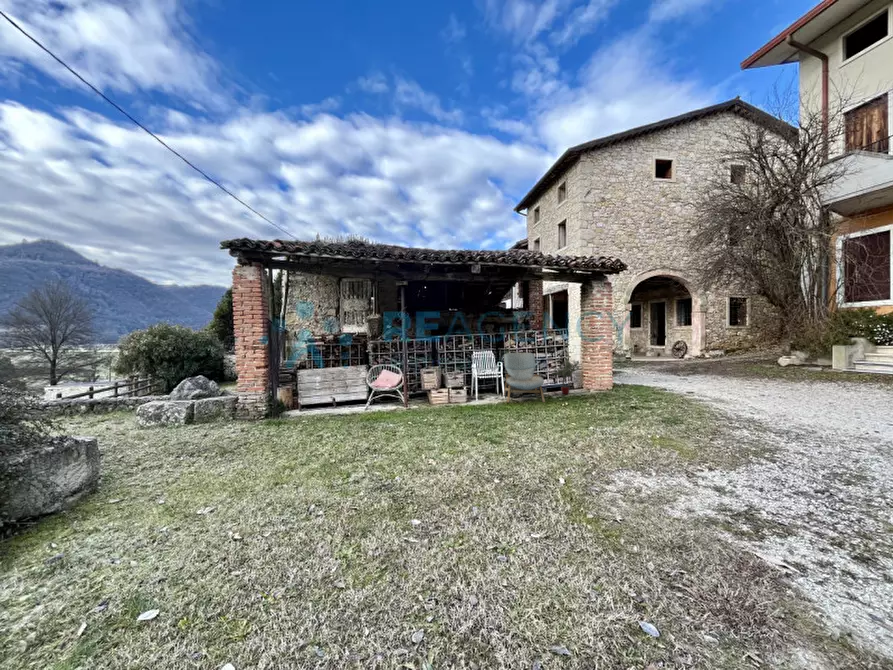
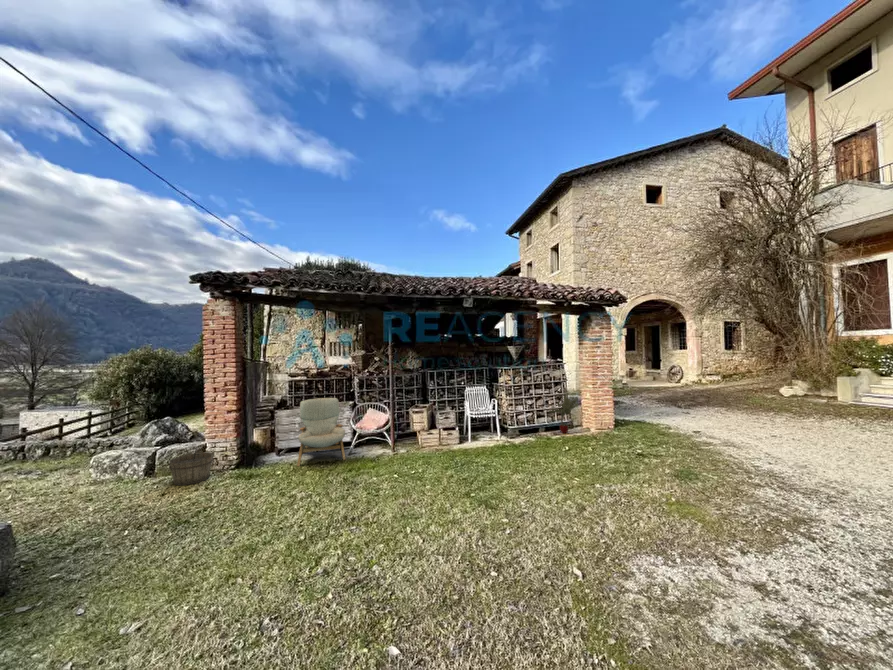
armchair: present [504,352,545,402] -> present [297,398,345,466]
wooden bucket: none [208,398,247,428] -> present [169,449,214,485]

